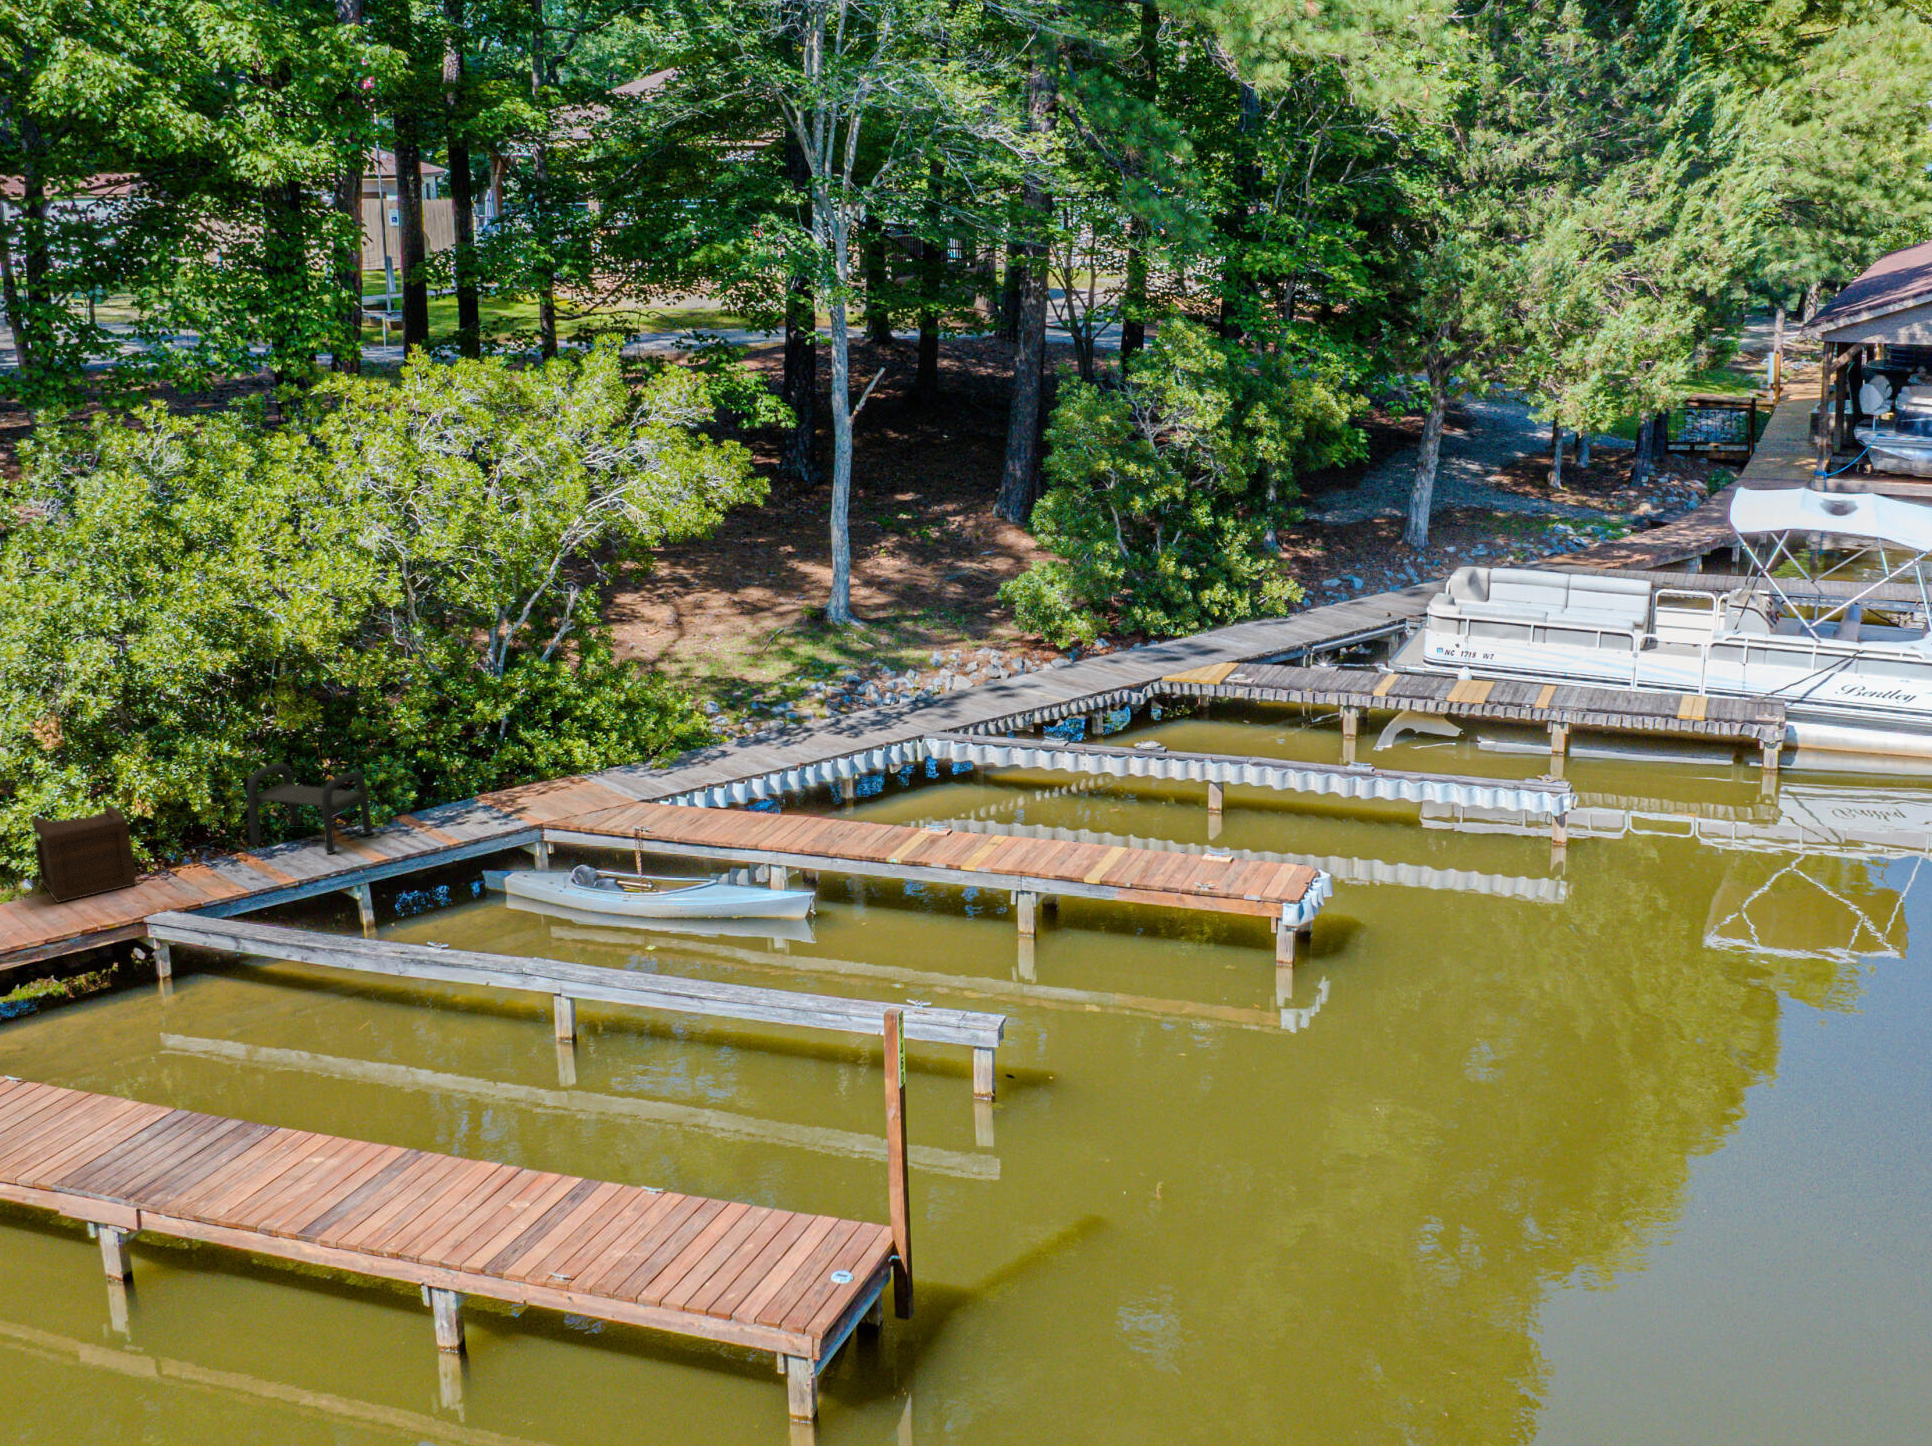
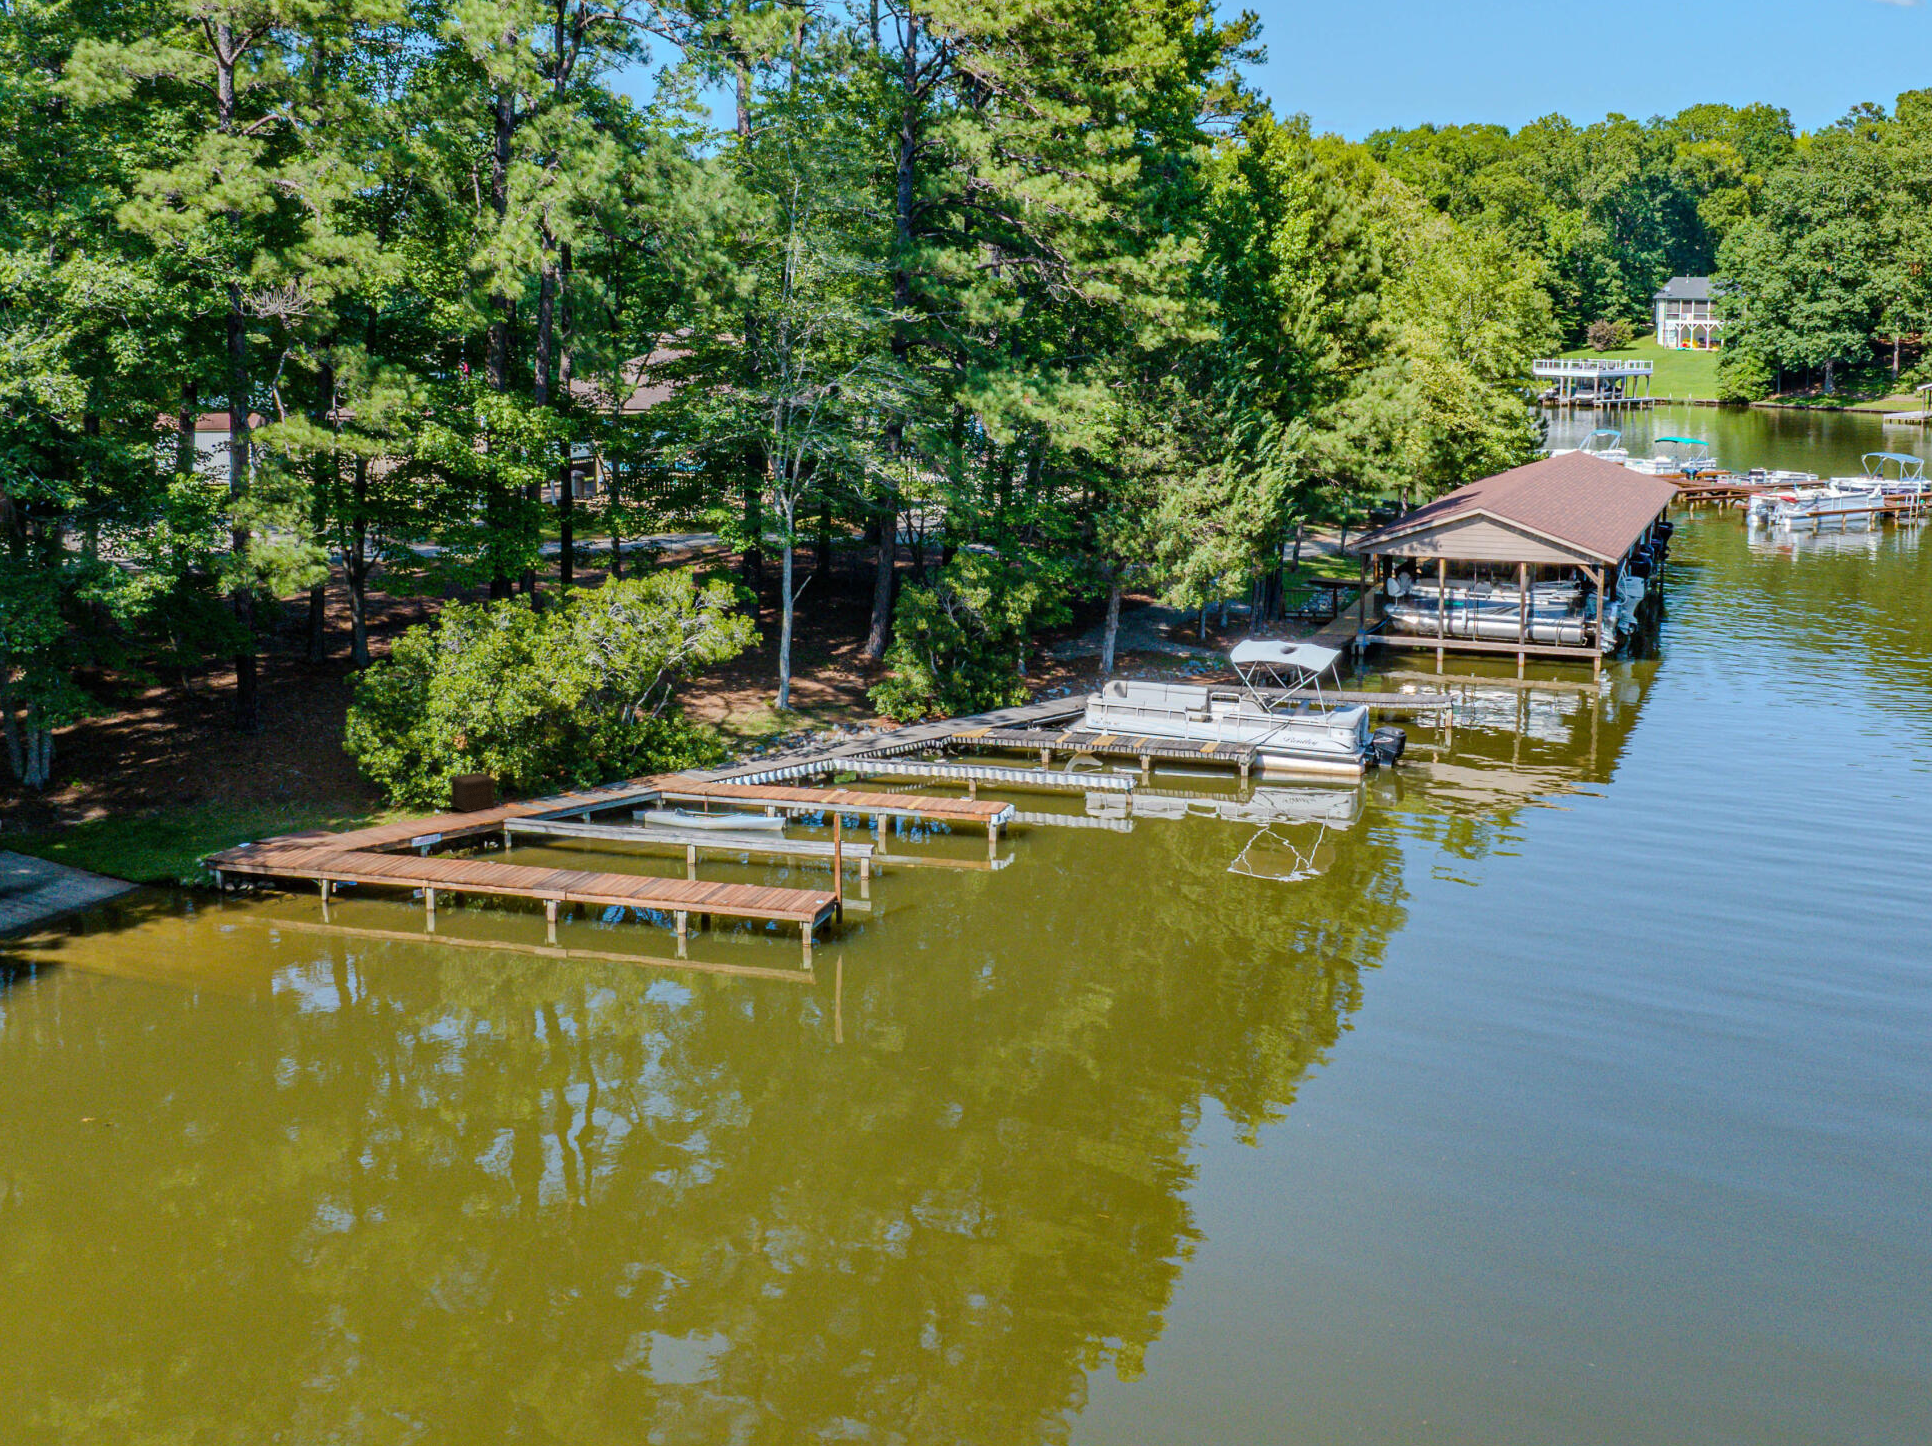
bench: present [247,763,373,853] -> none [534,758,587,797]

